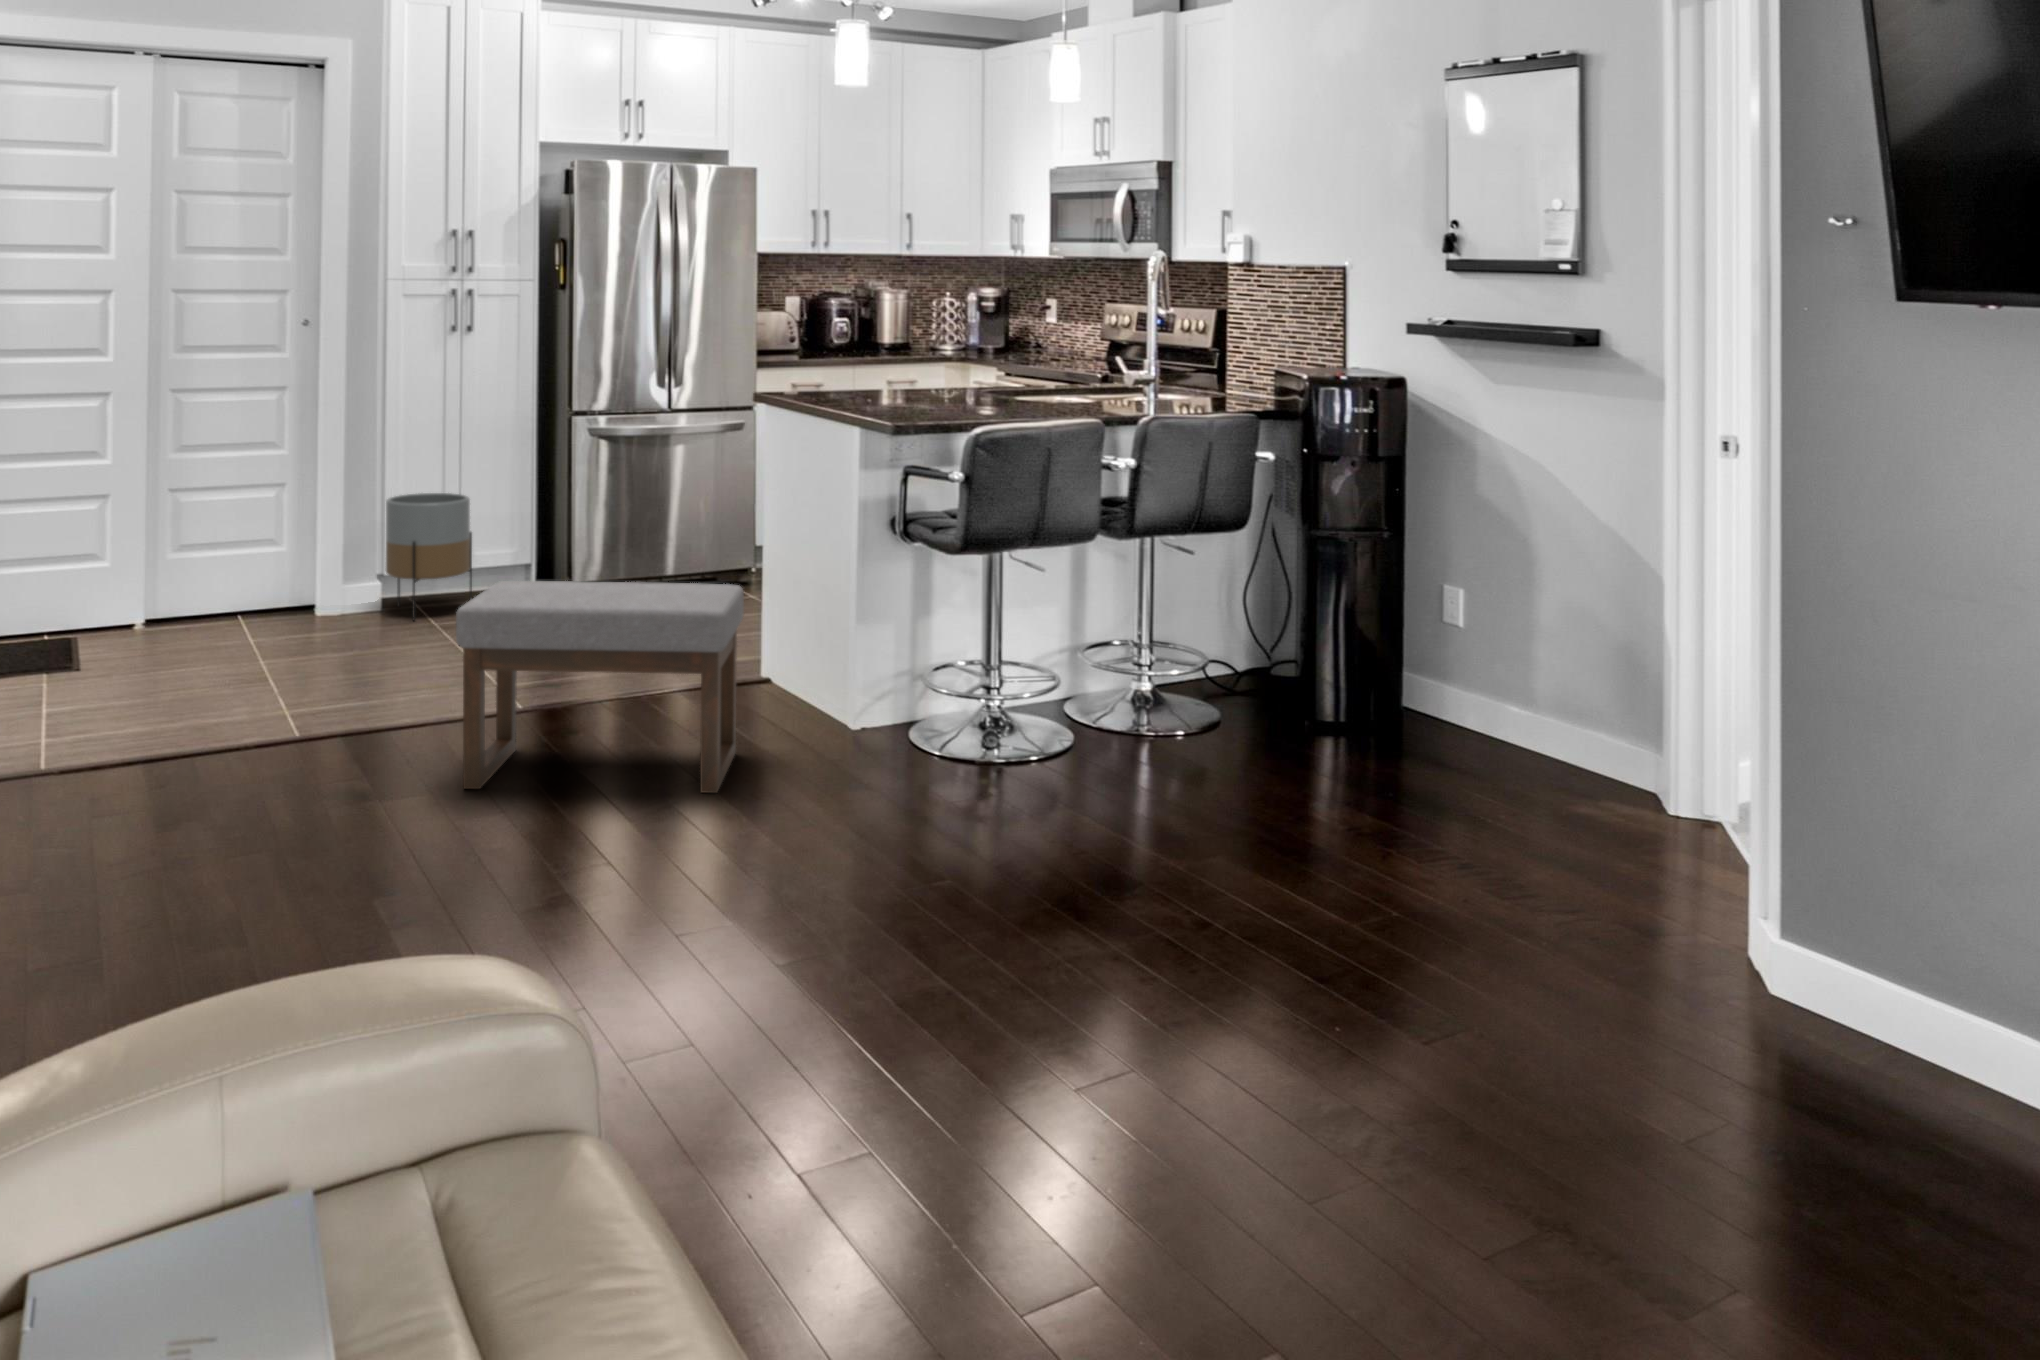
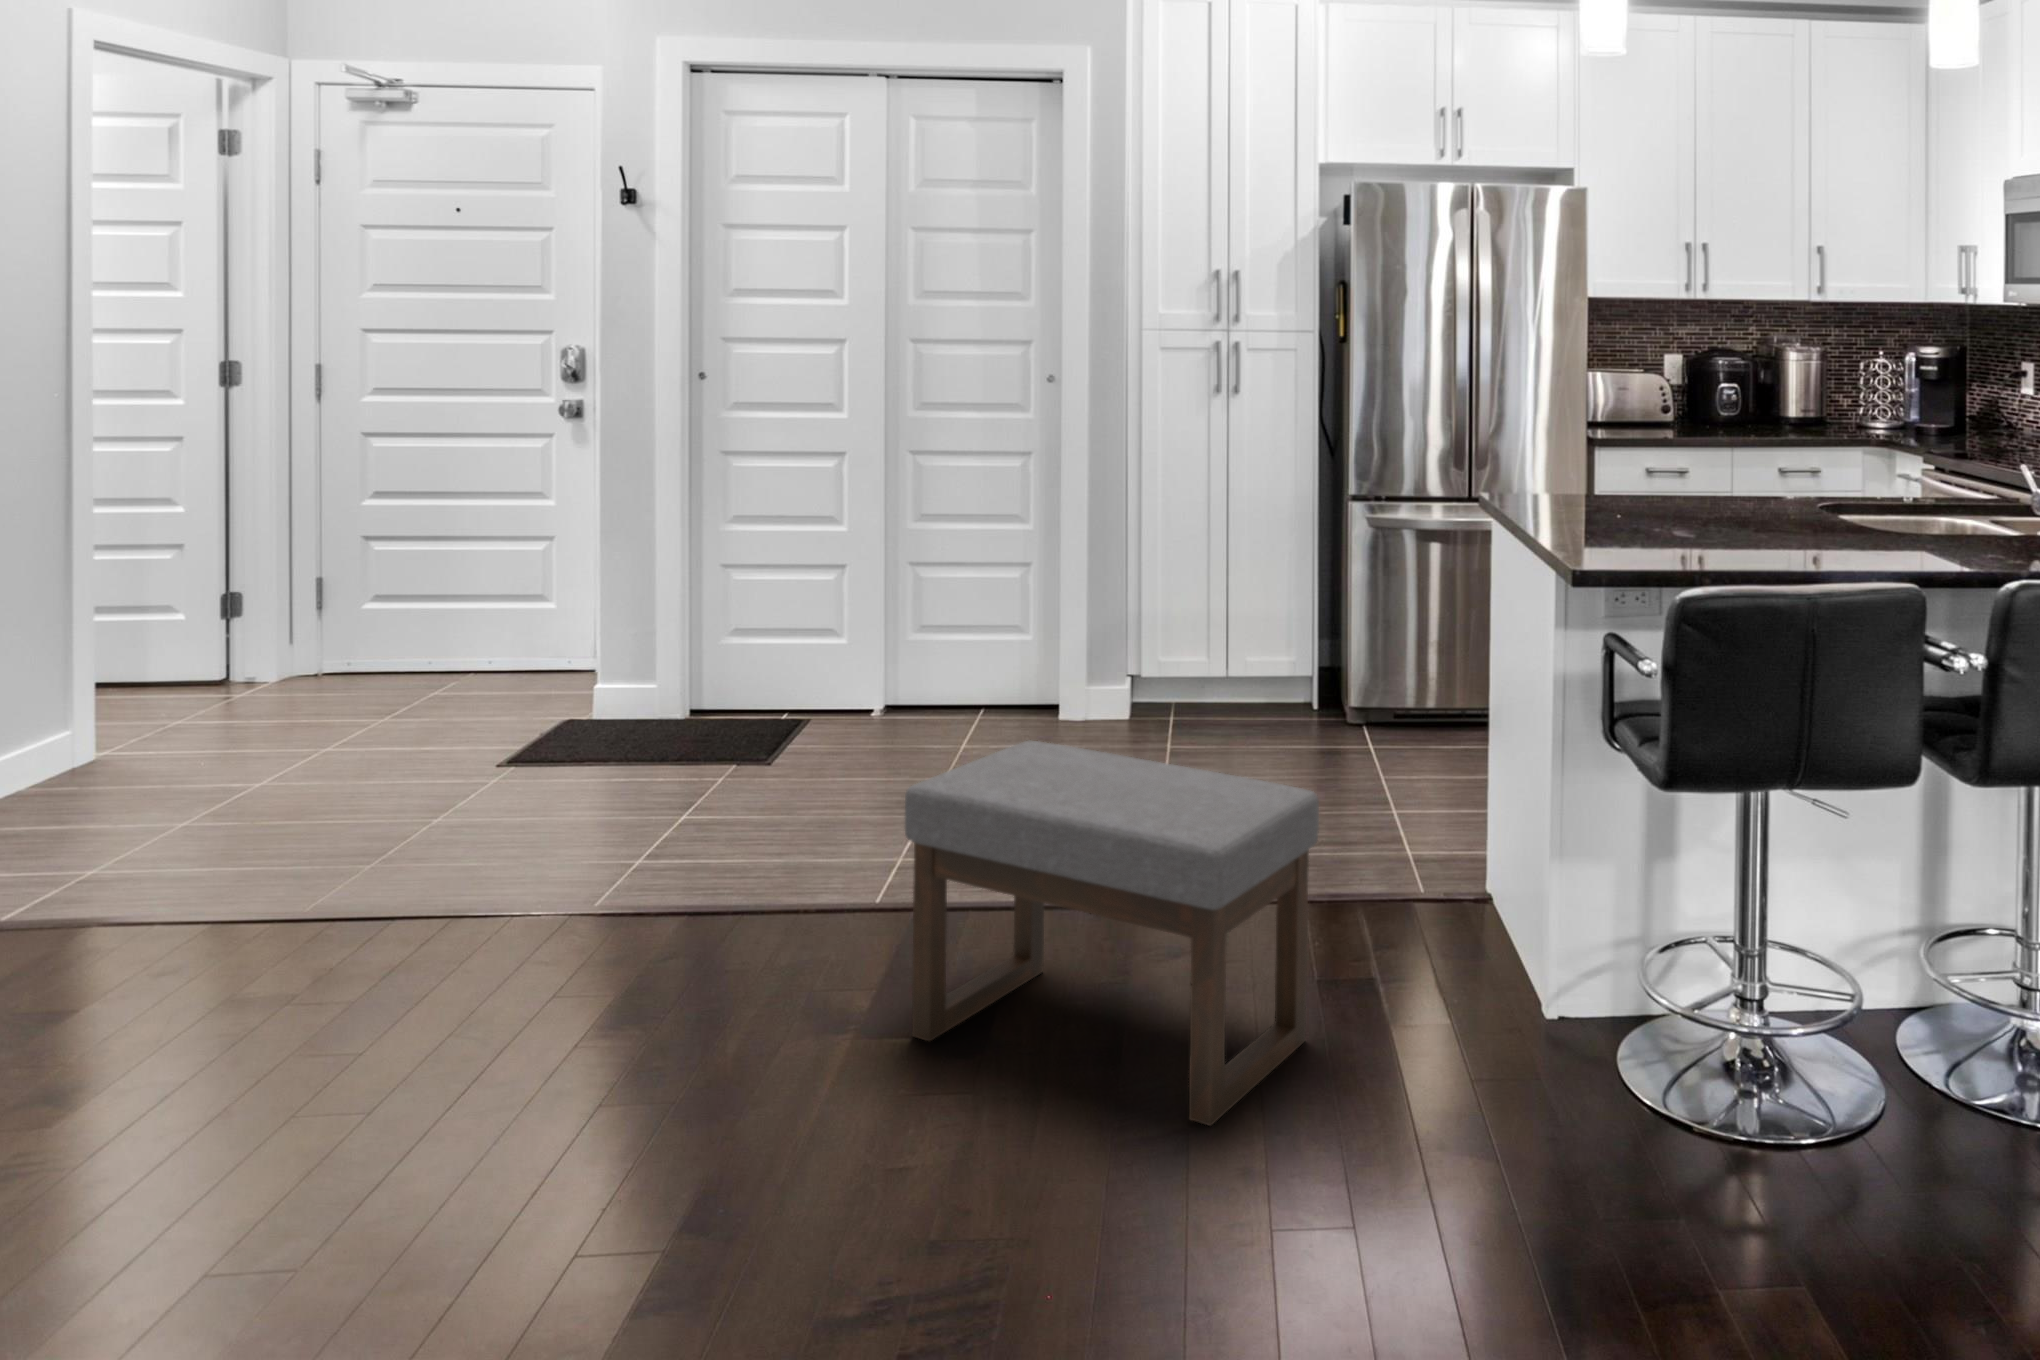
planter: present [386,493,472,620] -> none [1122,578,1221,731]

